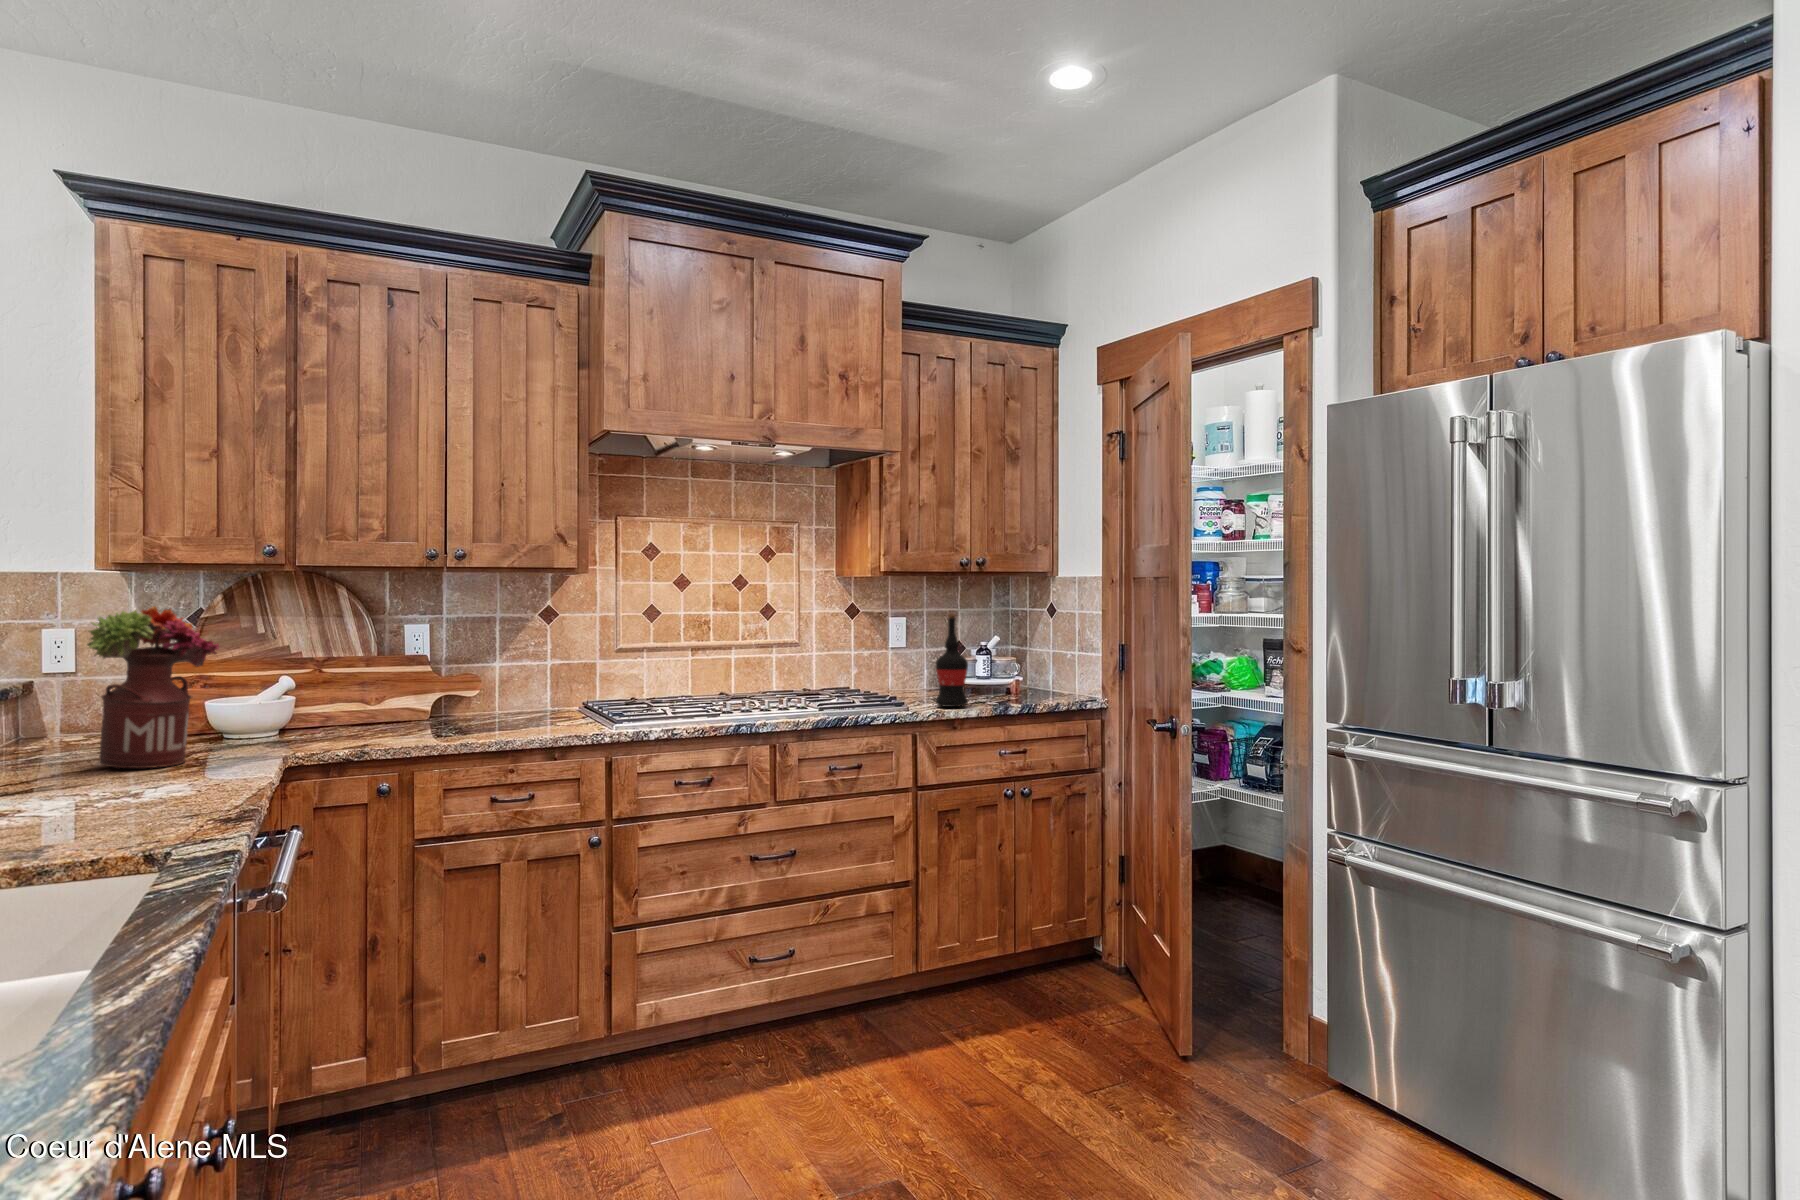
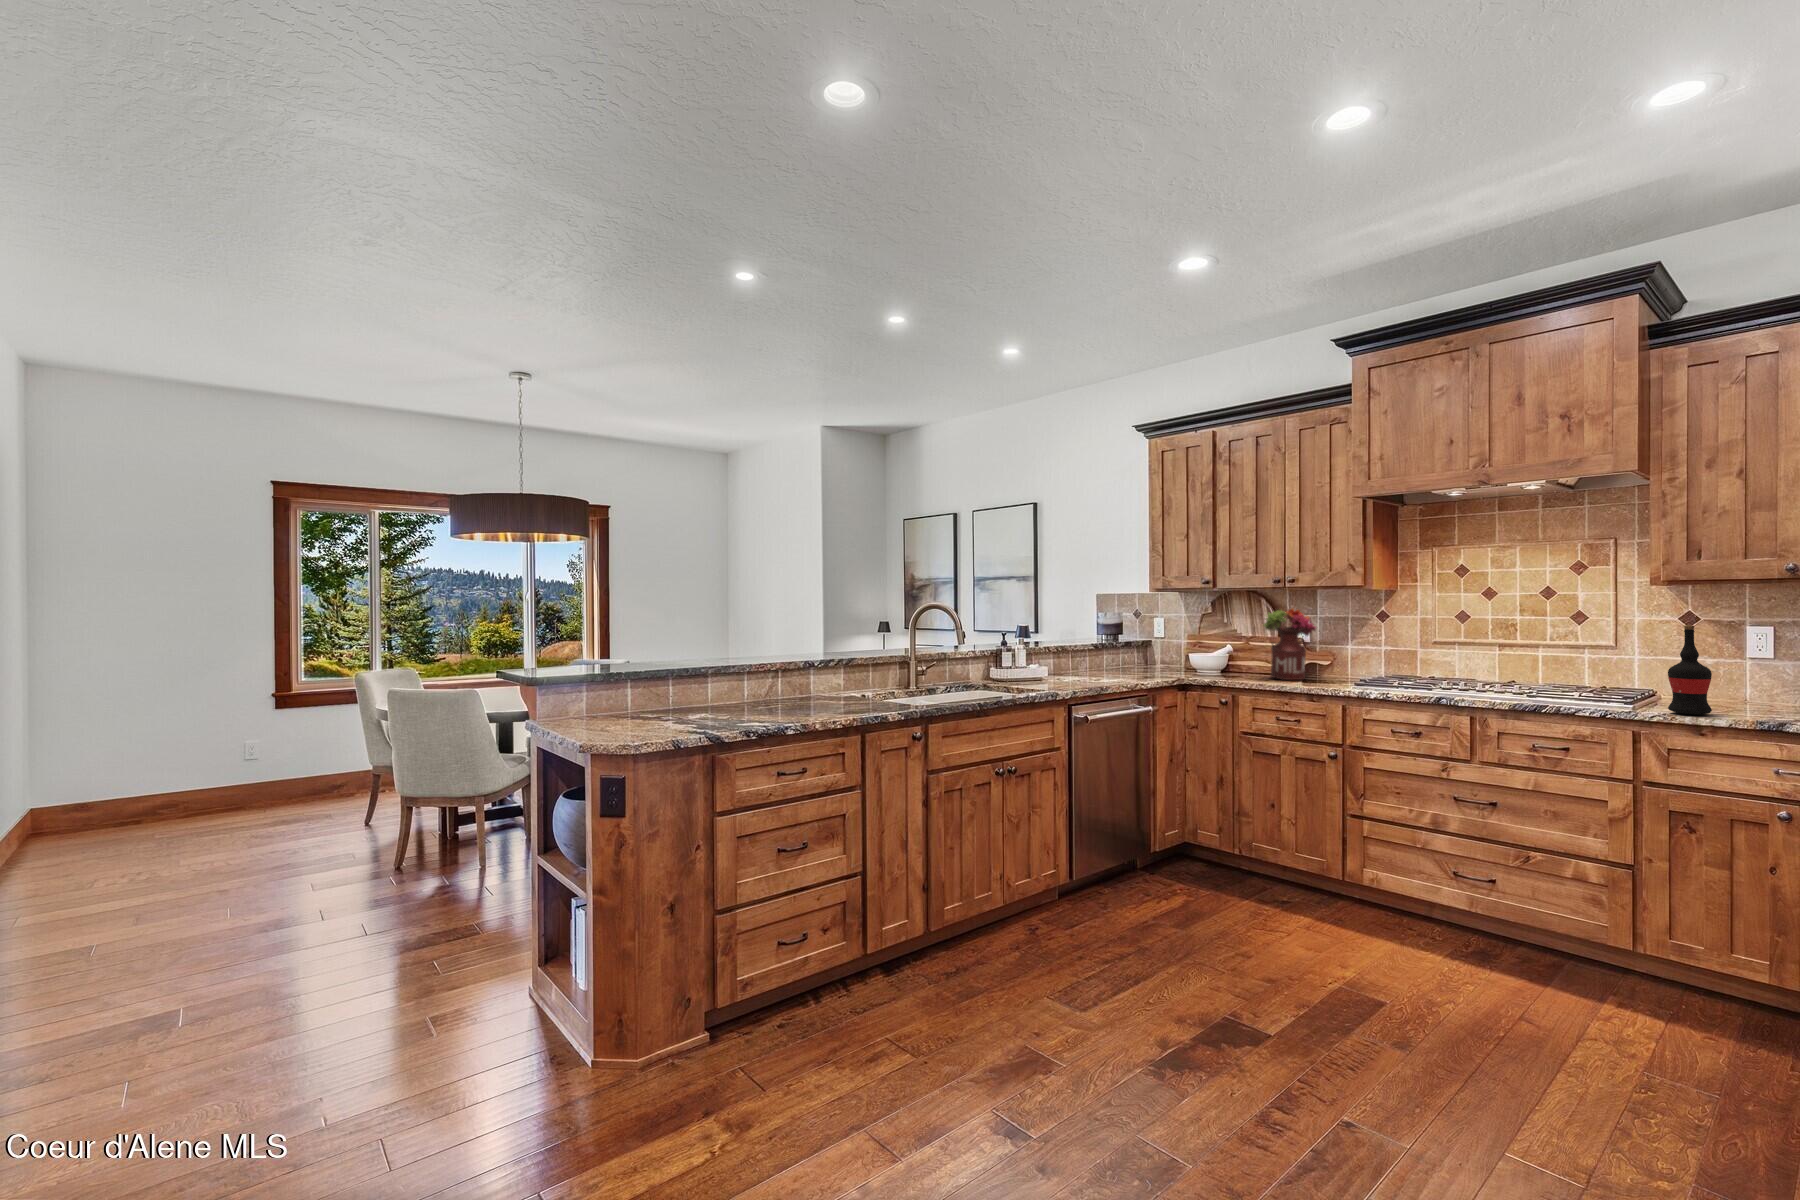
flower arrangement: present [87,606,219,768] -> present [1263,608,1316,680]

